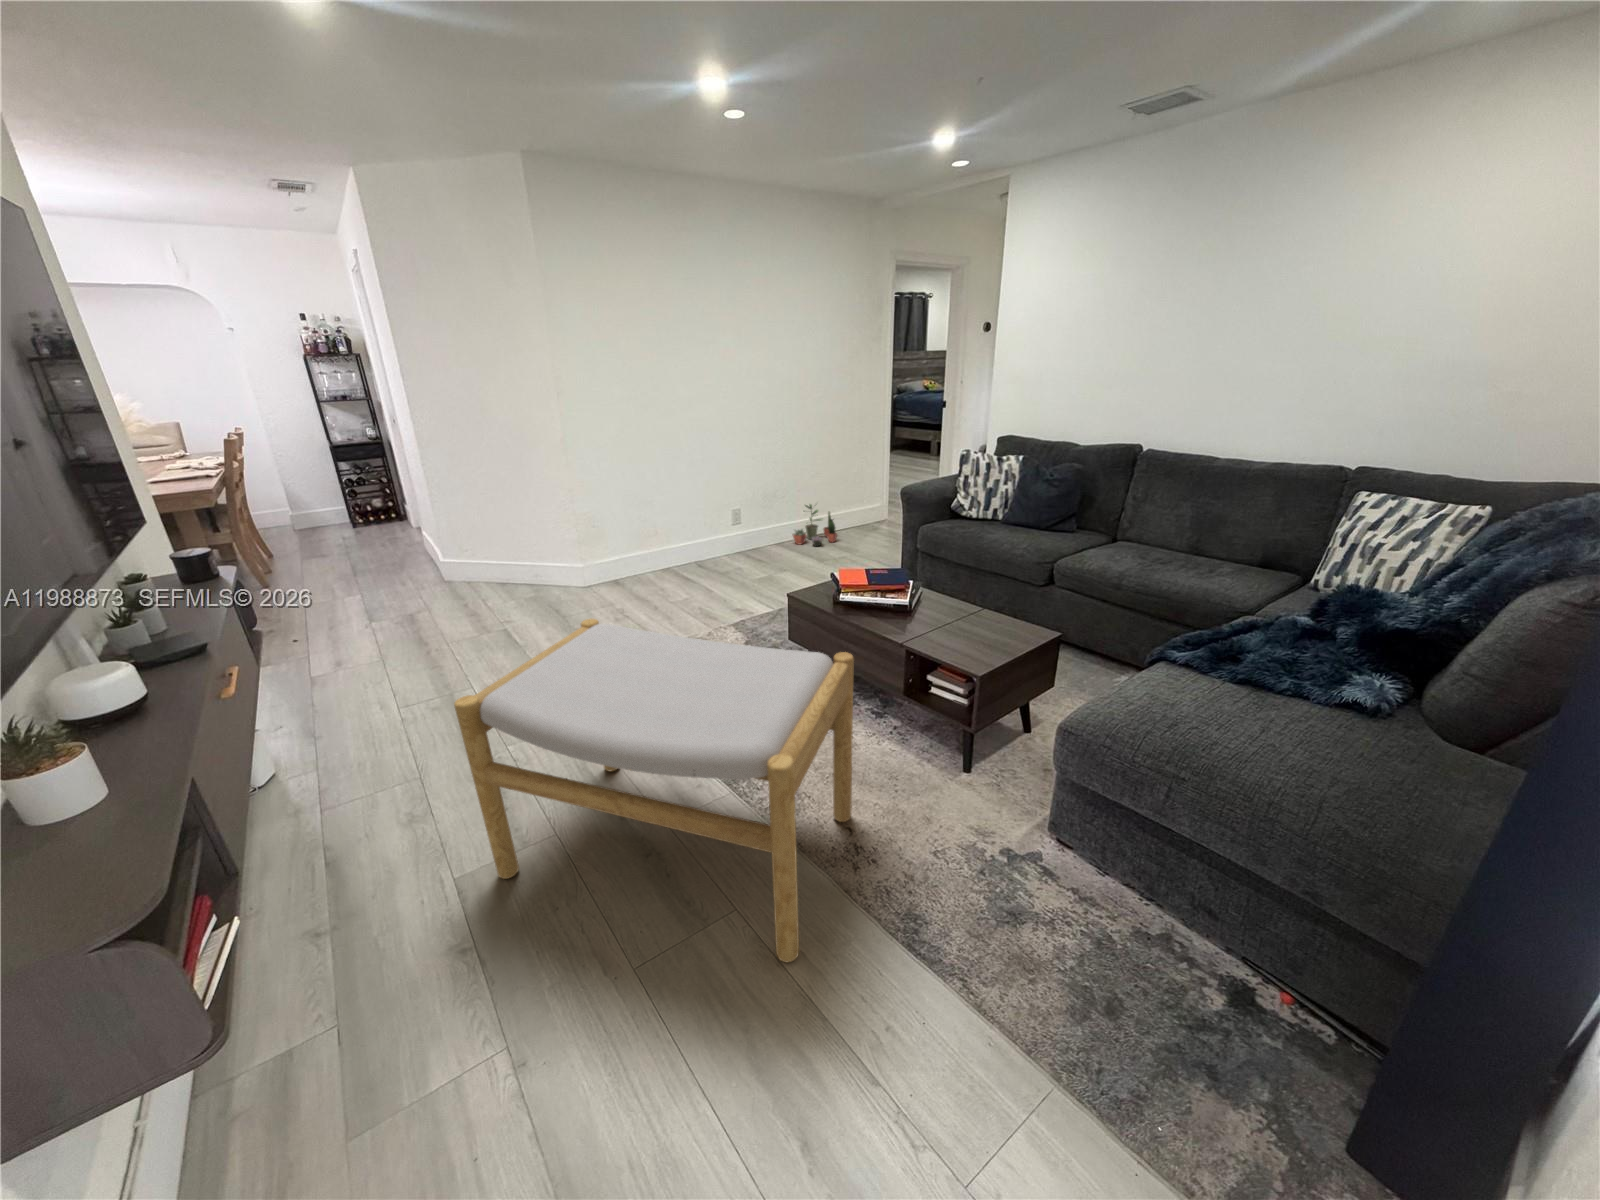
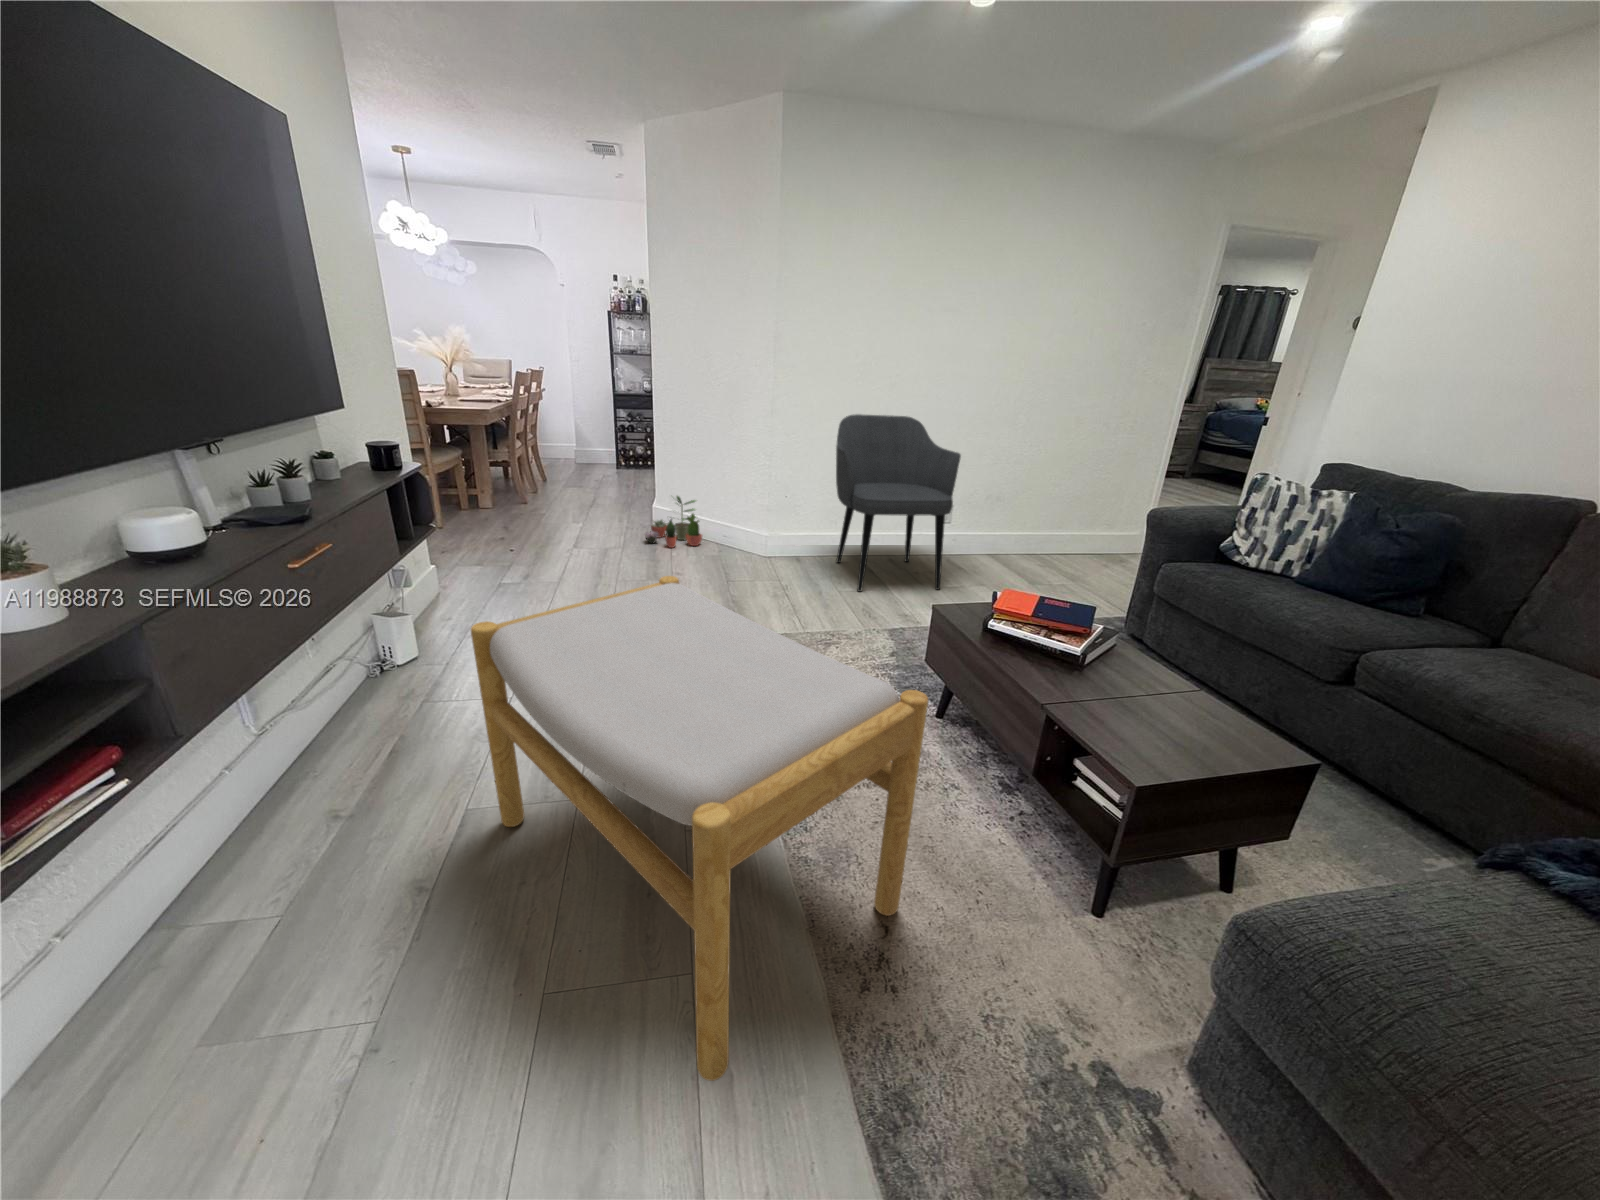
armchair: none [631,437,754,599] -> present [836,414,961,591]
potted plant: present [792,504,837,546] -> present [645,496,702,548]

